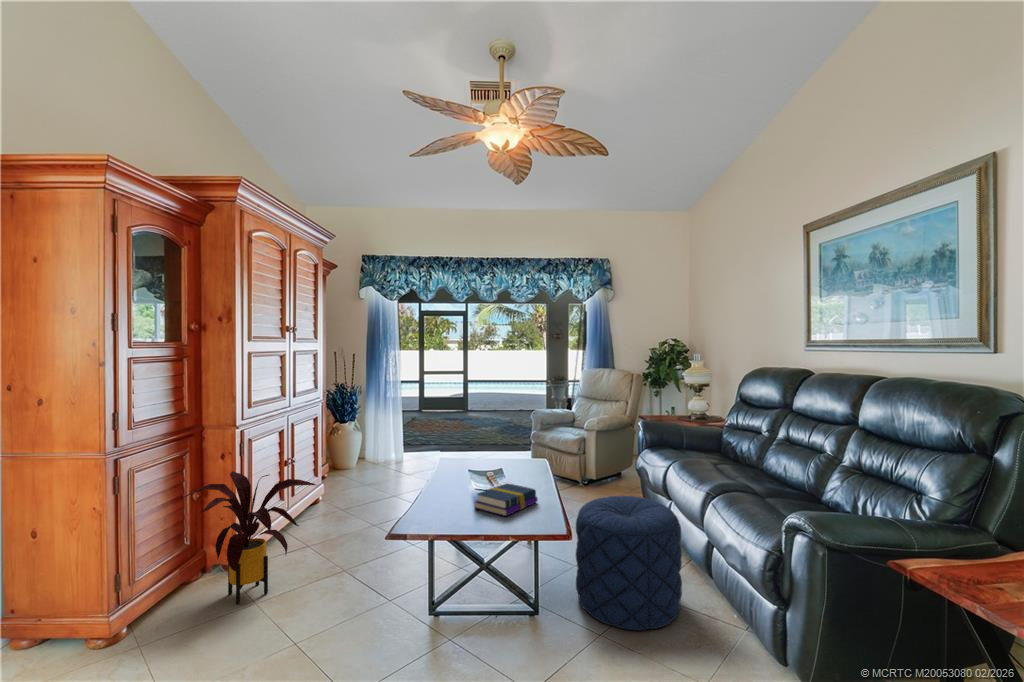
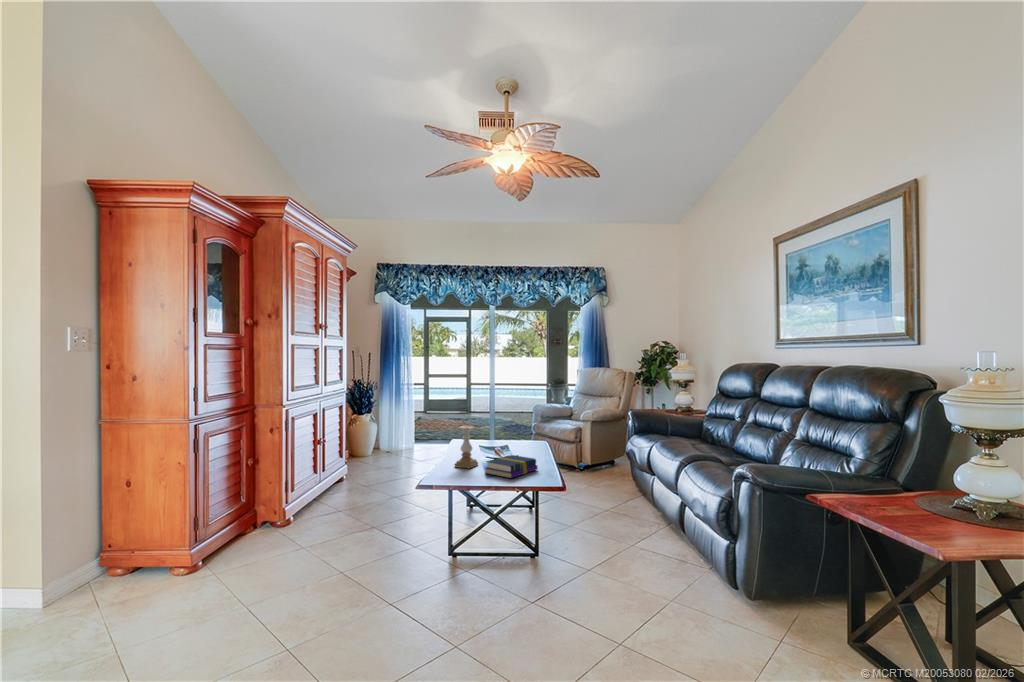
candle holder: none [440,449,467,501] -> present [455,426,478,468]
house plant: present [179,471,316,604] -> none [235,444,351,553]
pouf: present [576,496,682,630] -> none [569,467,658,572]

